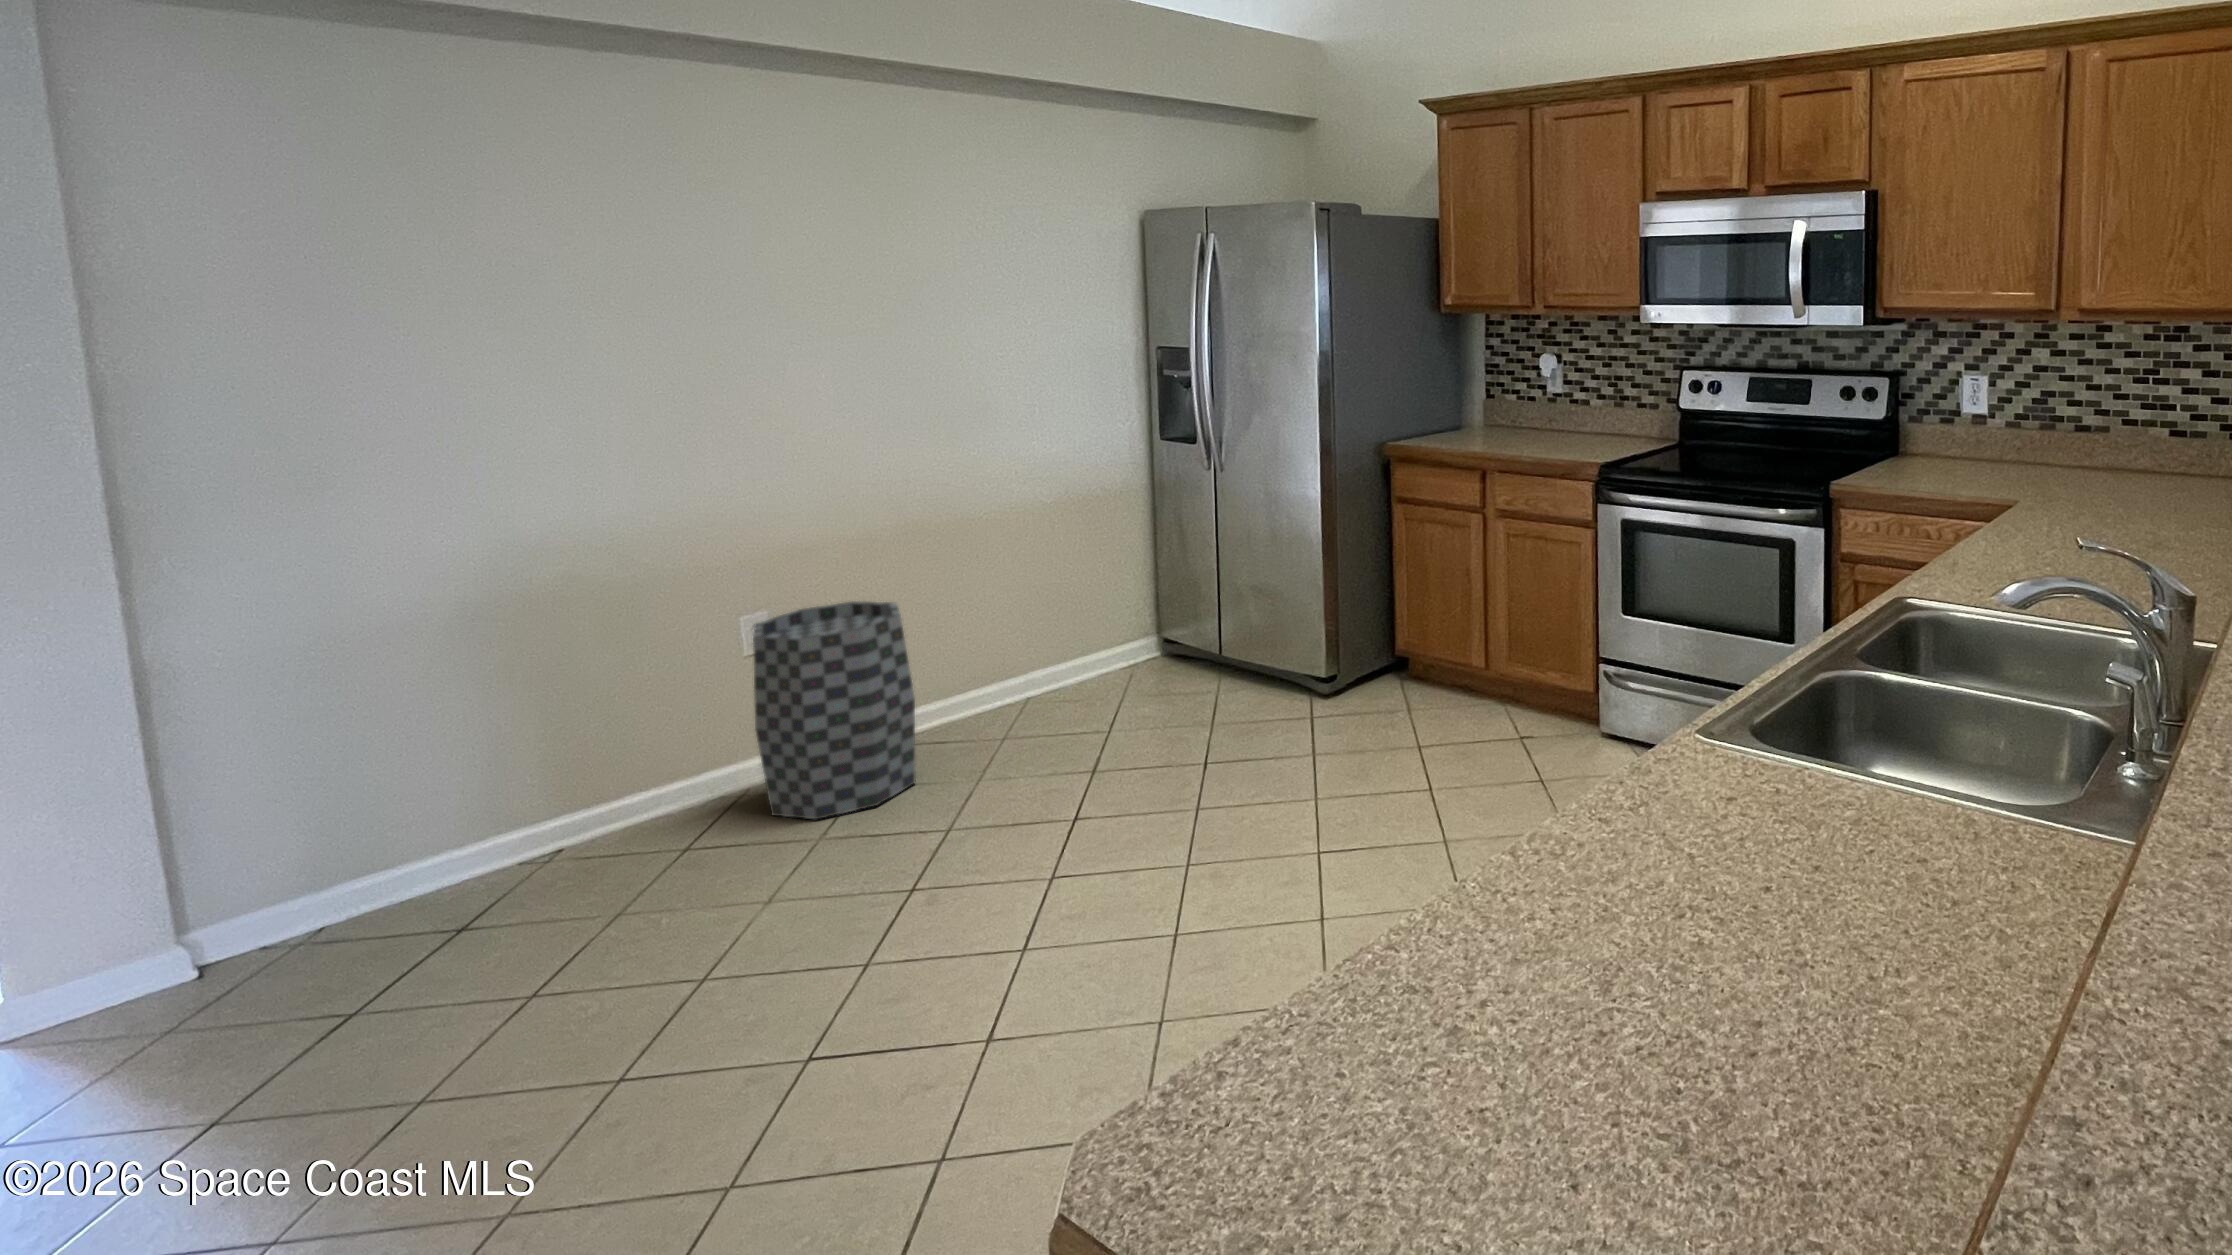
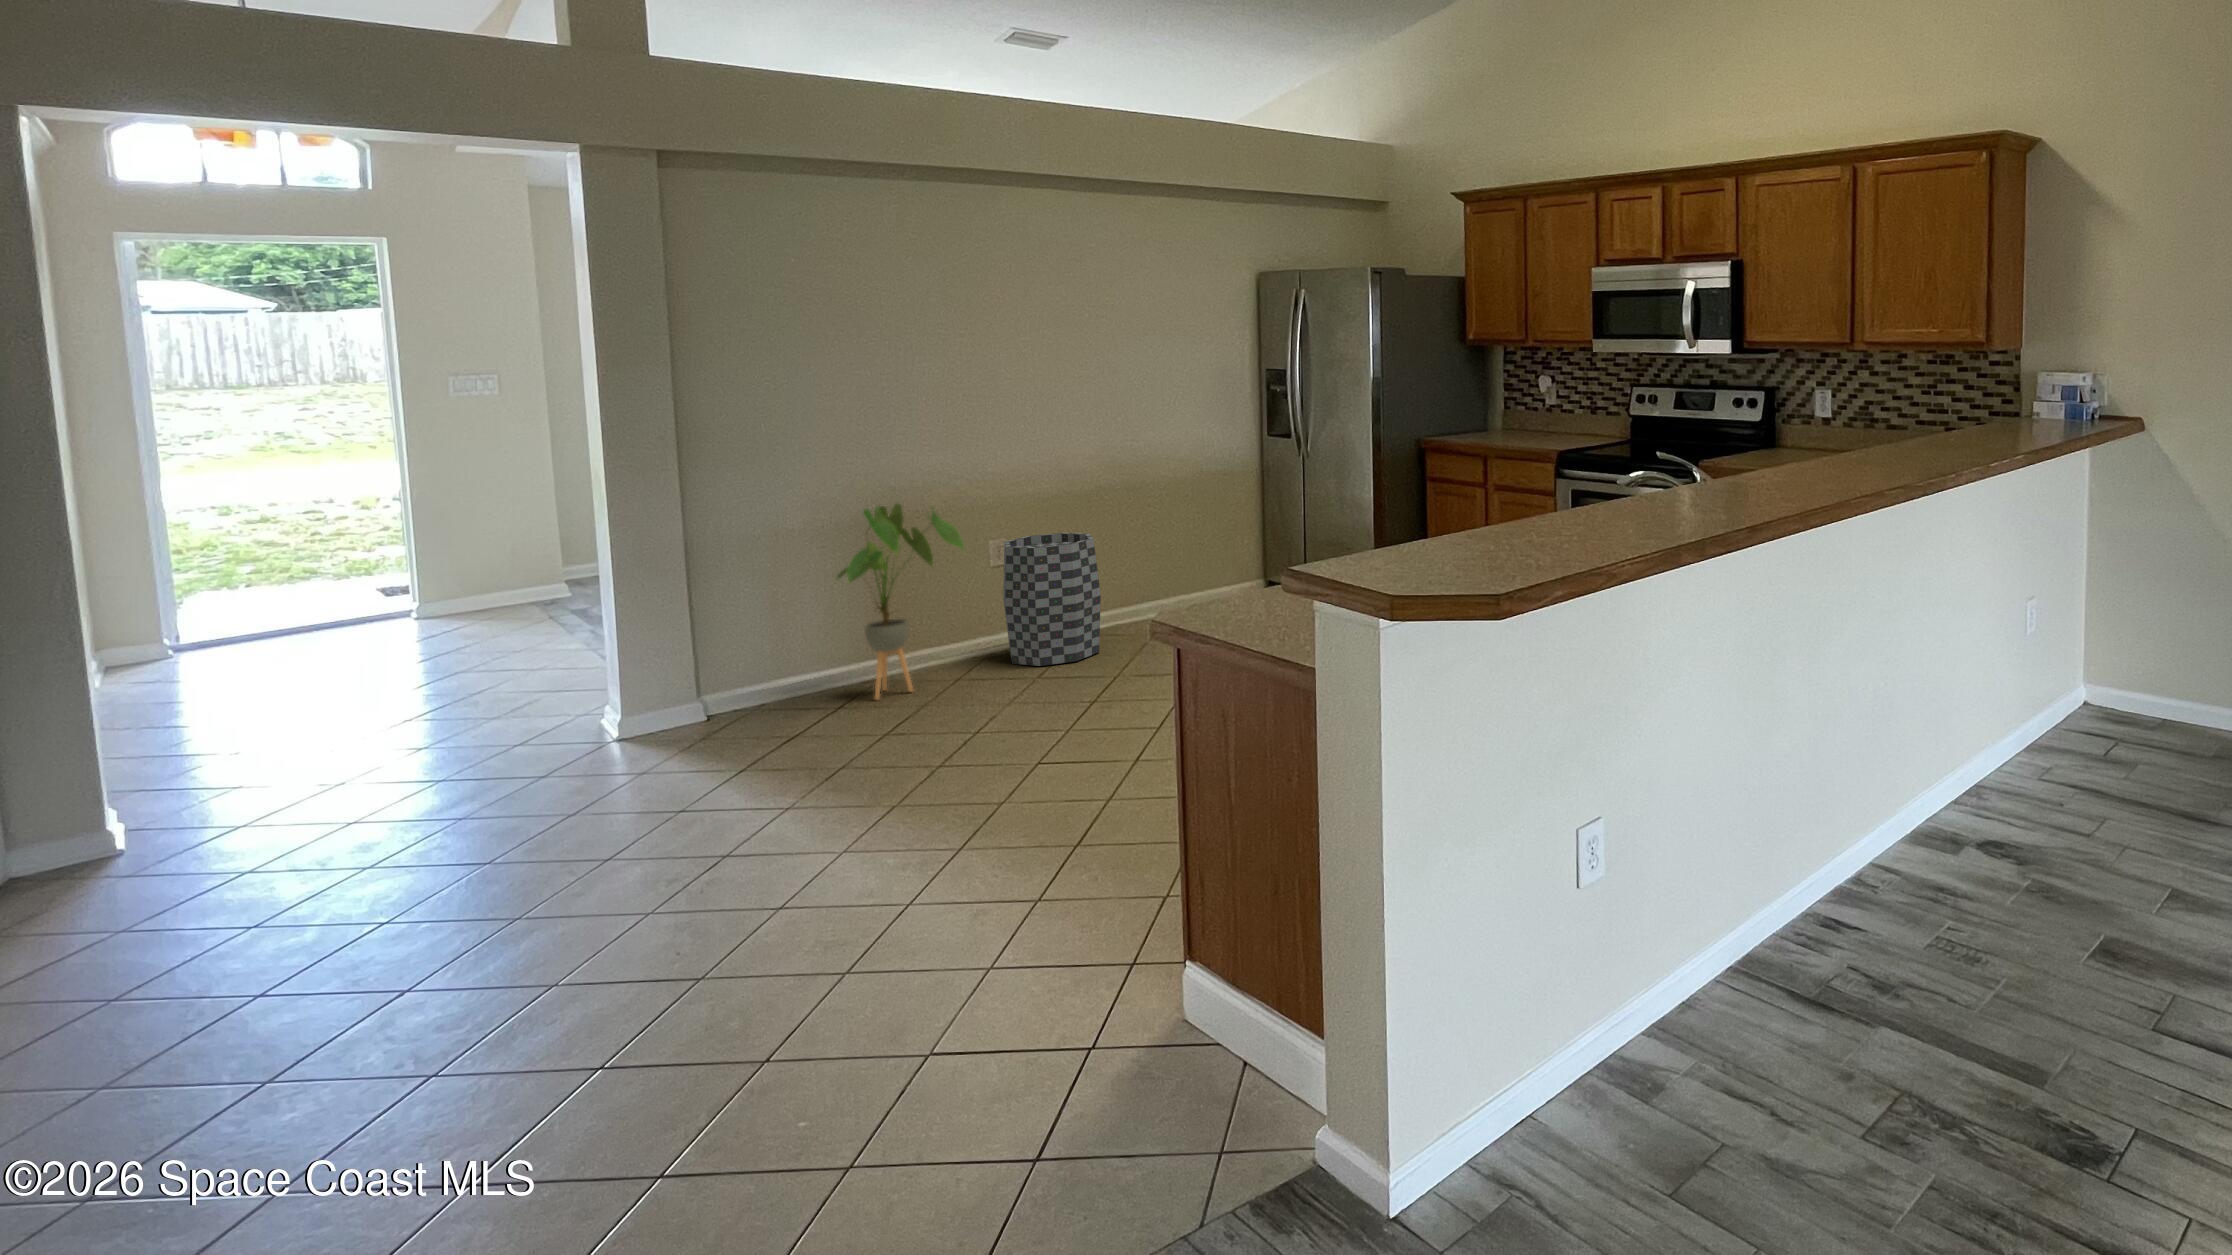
house plant: none [431,582,669,919] -> present [837,504,964,700]

